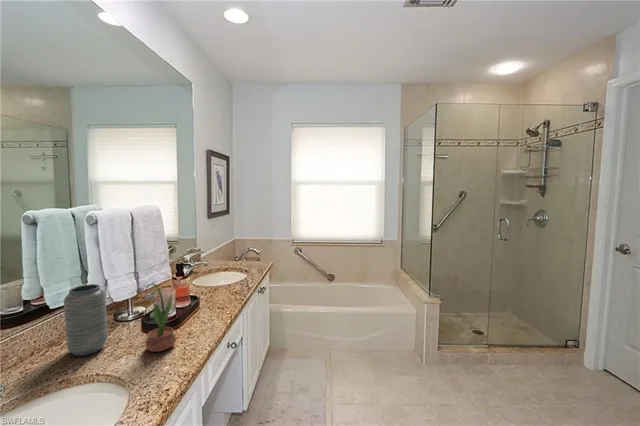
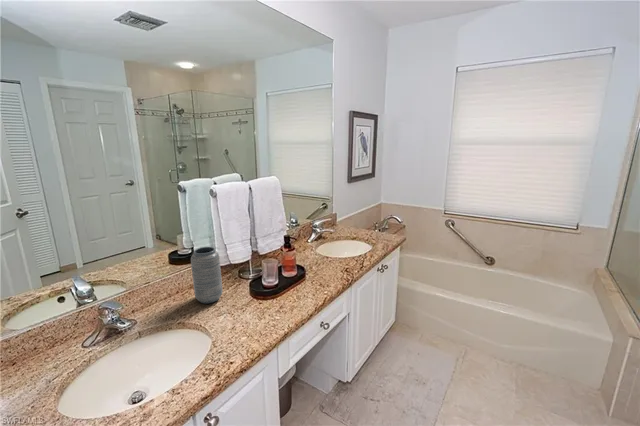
potted flower: present [139,282,176,352] -> none [236,255,266,319]

